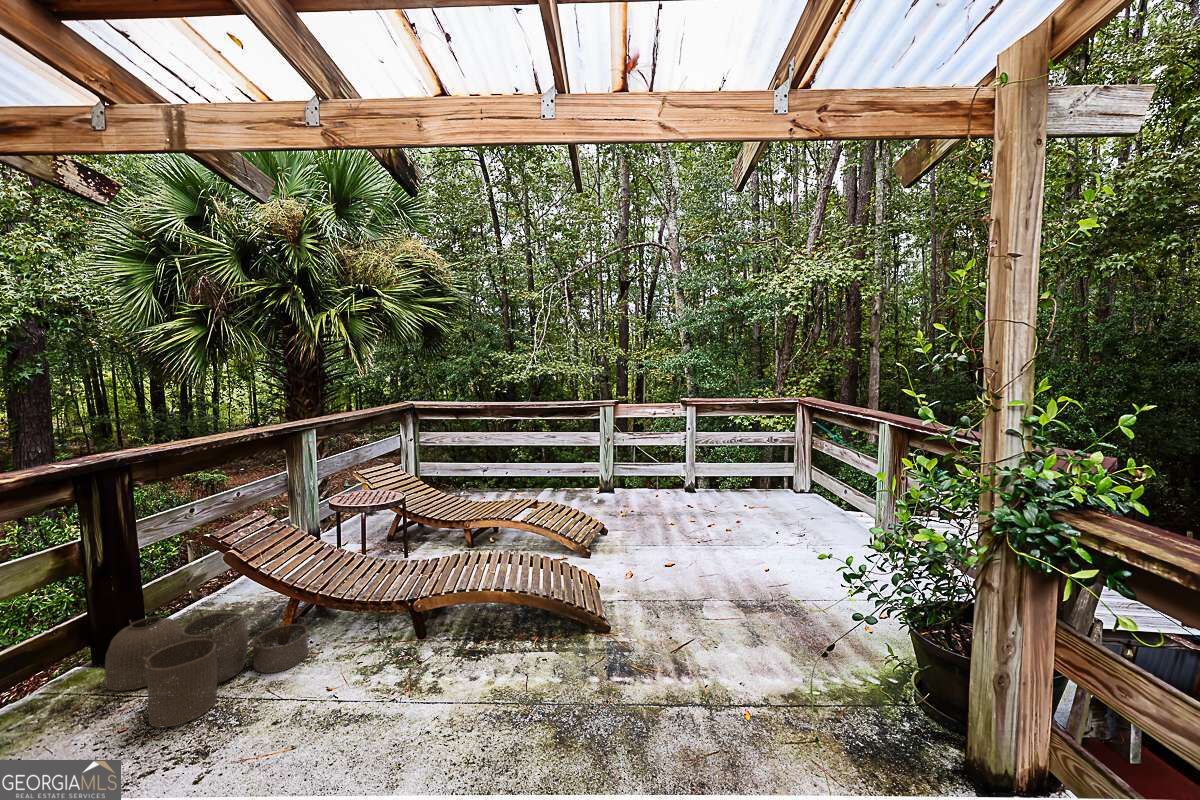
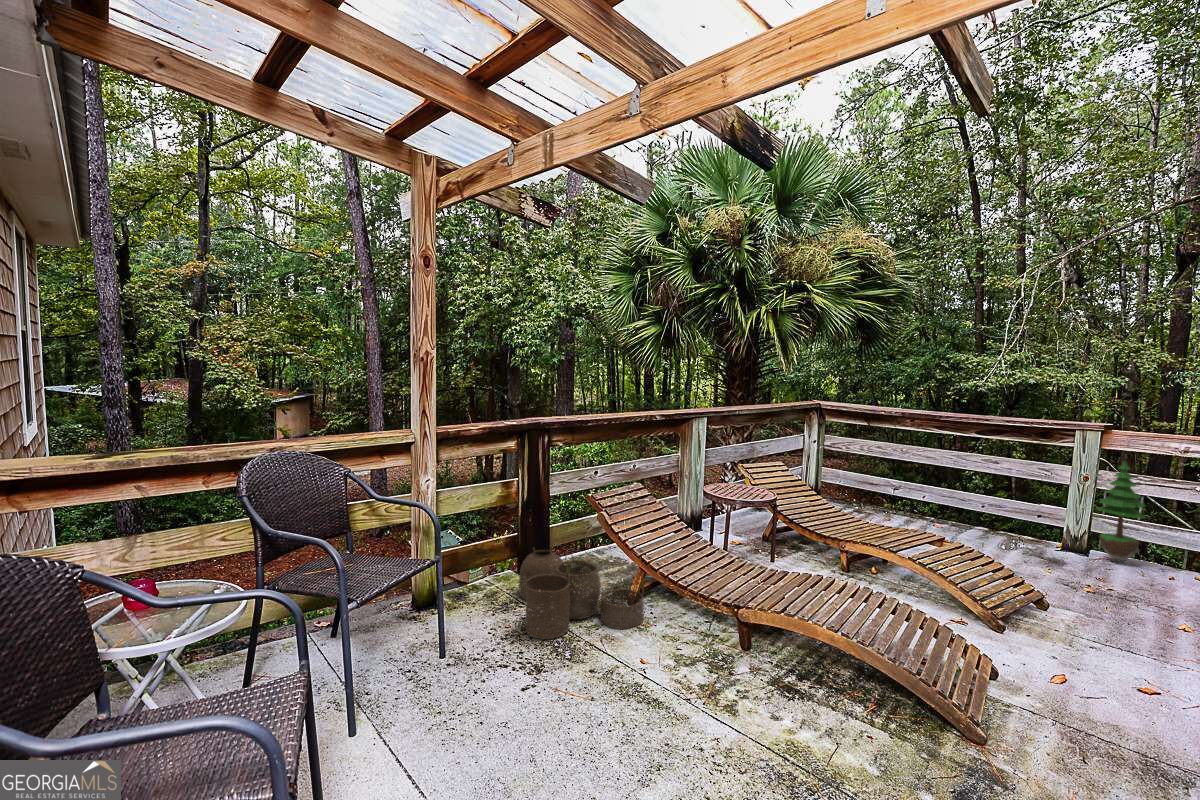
potted tree: none [602,434,624,497] -> present [1097,461,1145,562]

